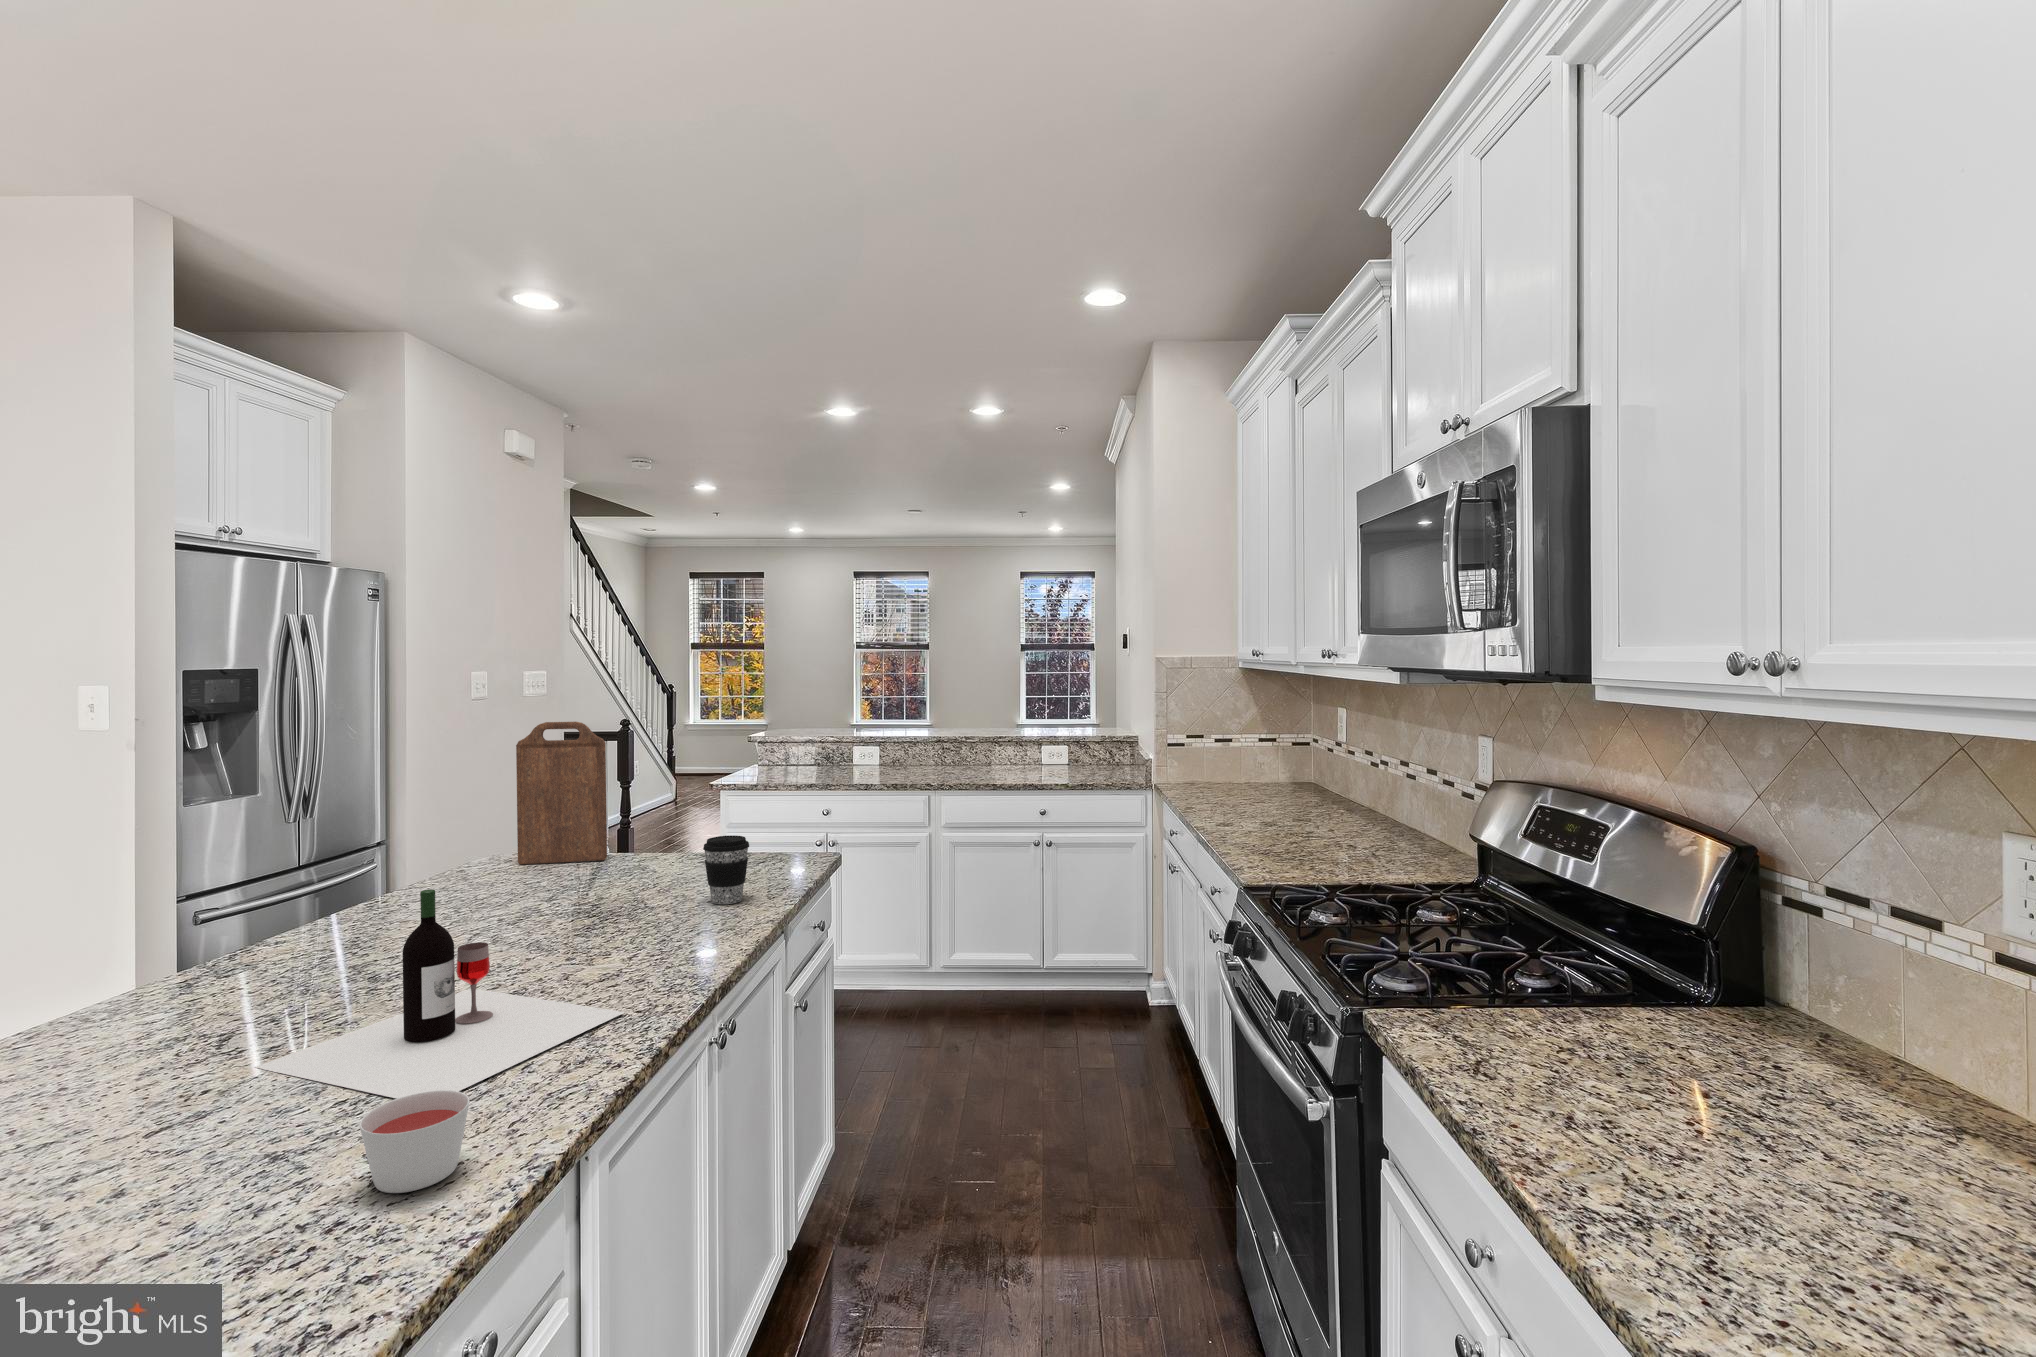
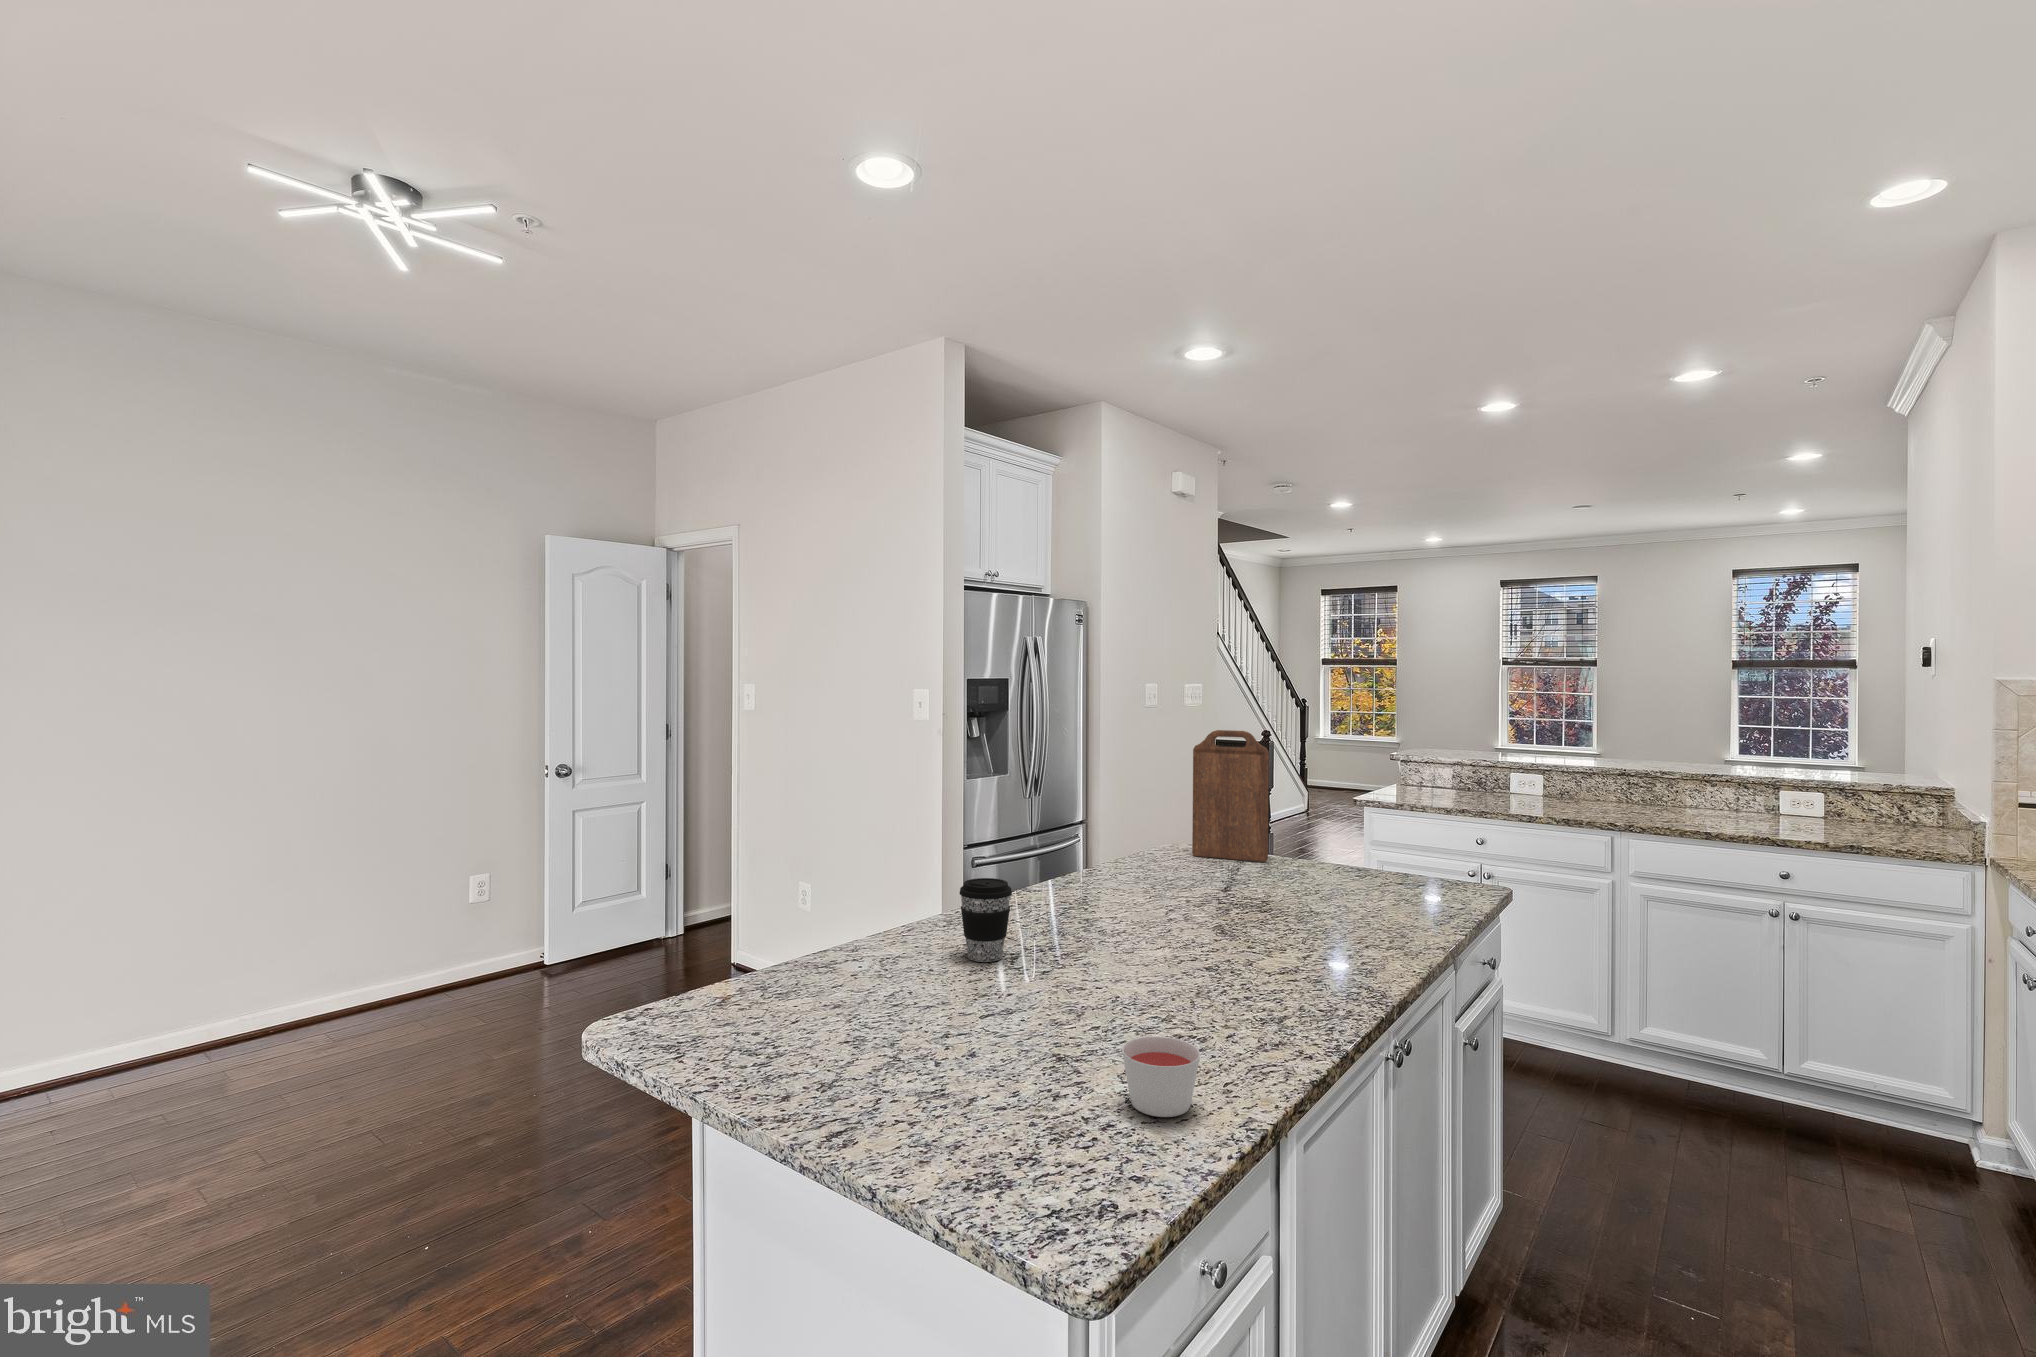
coffee cup: present [703,836,749,904] -> present [960,878,1012,962]
wine bottle: present [255,889,625,1098] -> none [1034,867,1310,1049]

